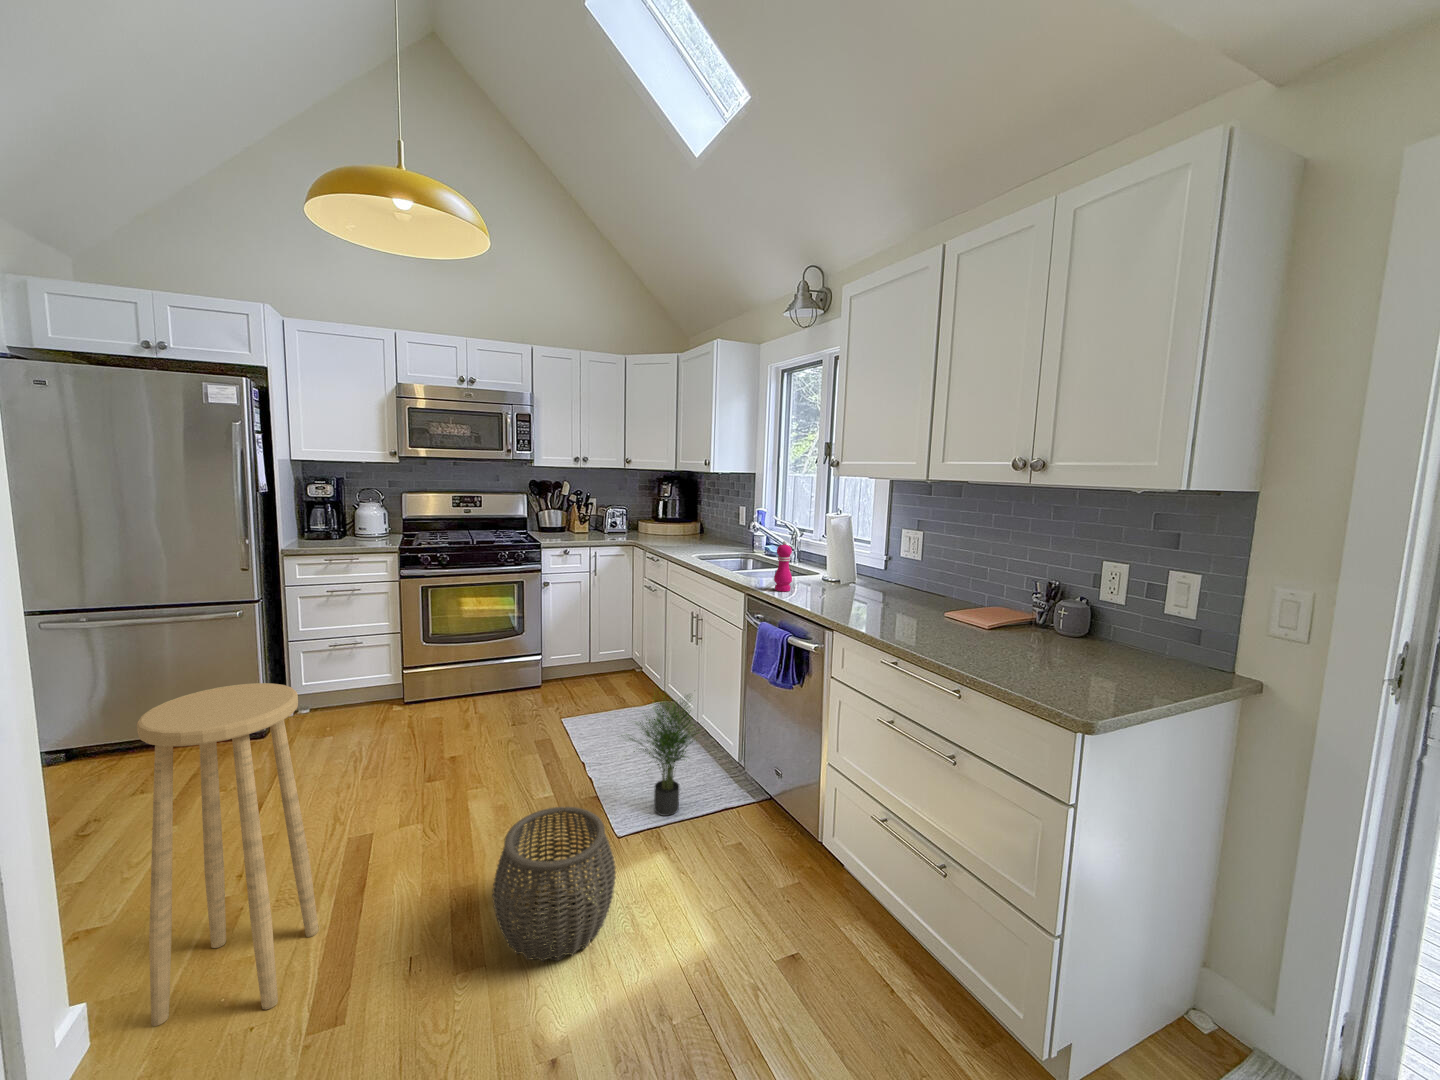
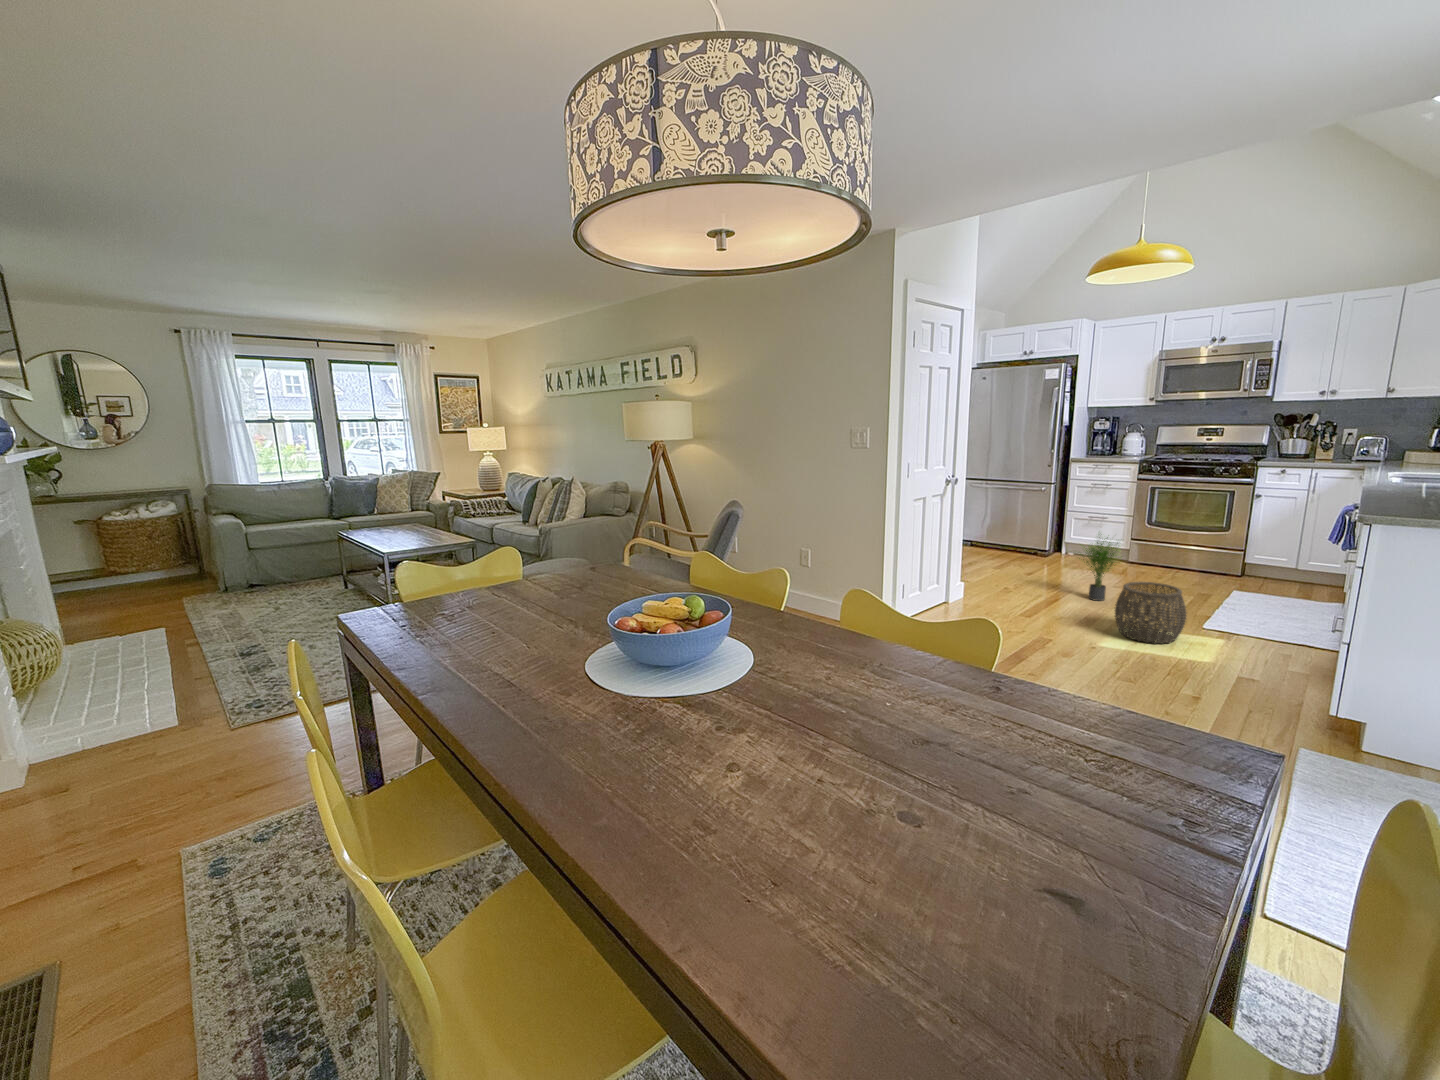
pepper mill: present [774,541,792,591] -> none [1400,449,1424,490]
stool: present [137,683,319,1026] -> none [990,496,1050,614]
potted plant: present [630,697,699,816] -> present [1079,537,1118,601]

